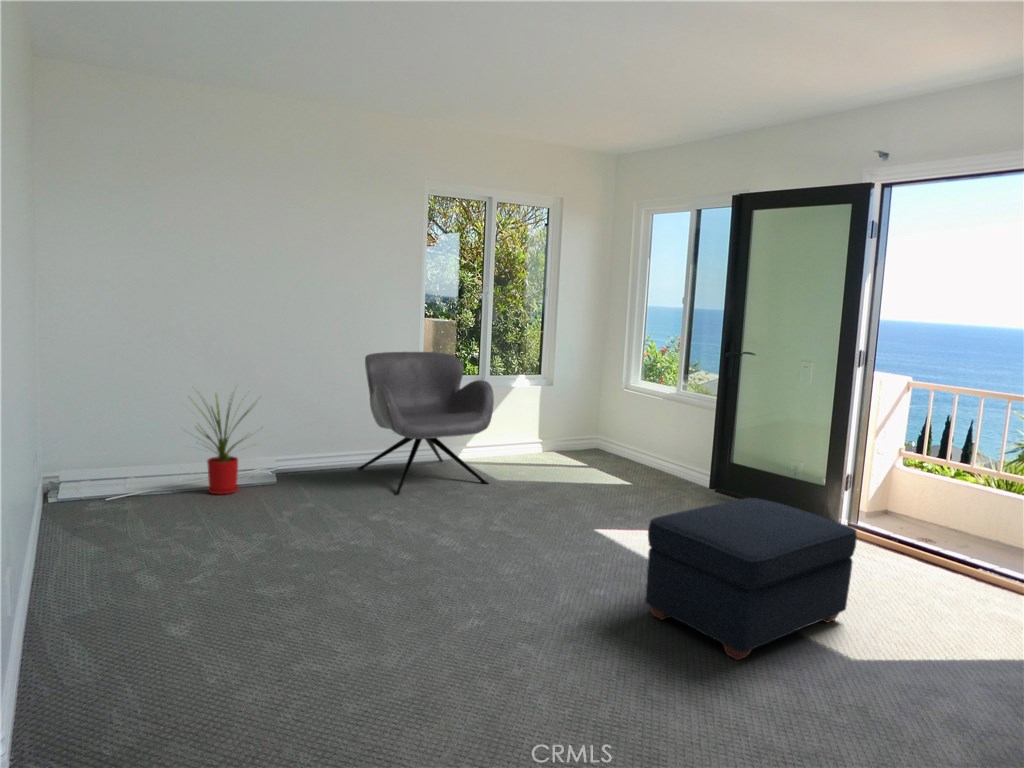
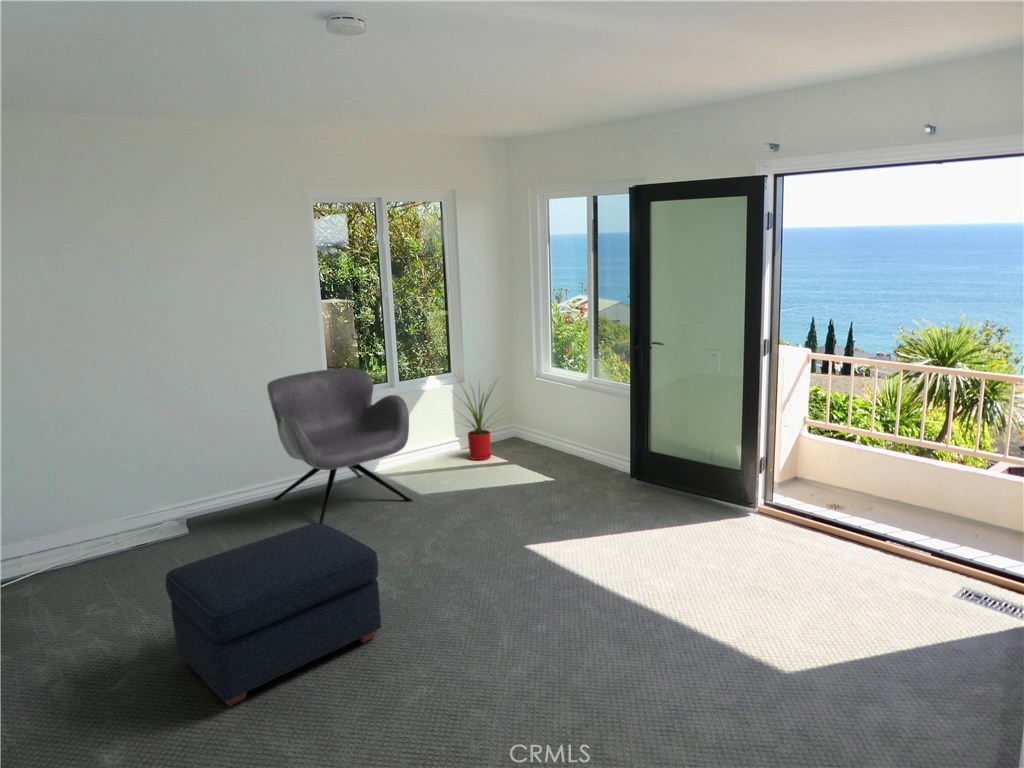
house plant: present [187,397,253,495] -> present [460,382,501,460]
ottoman: present [645,498,857,660] -> present [166,523,381,706]

